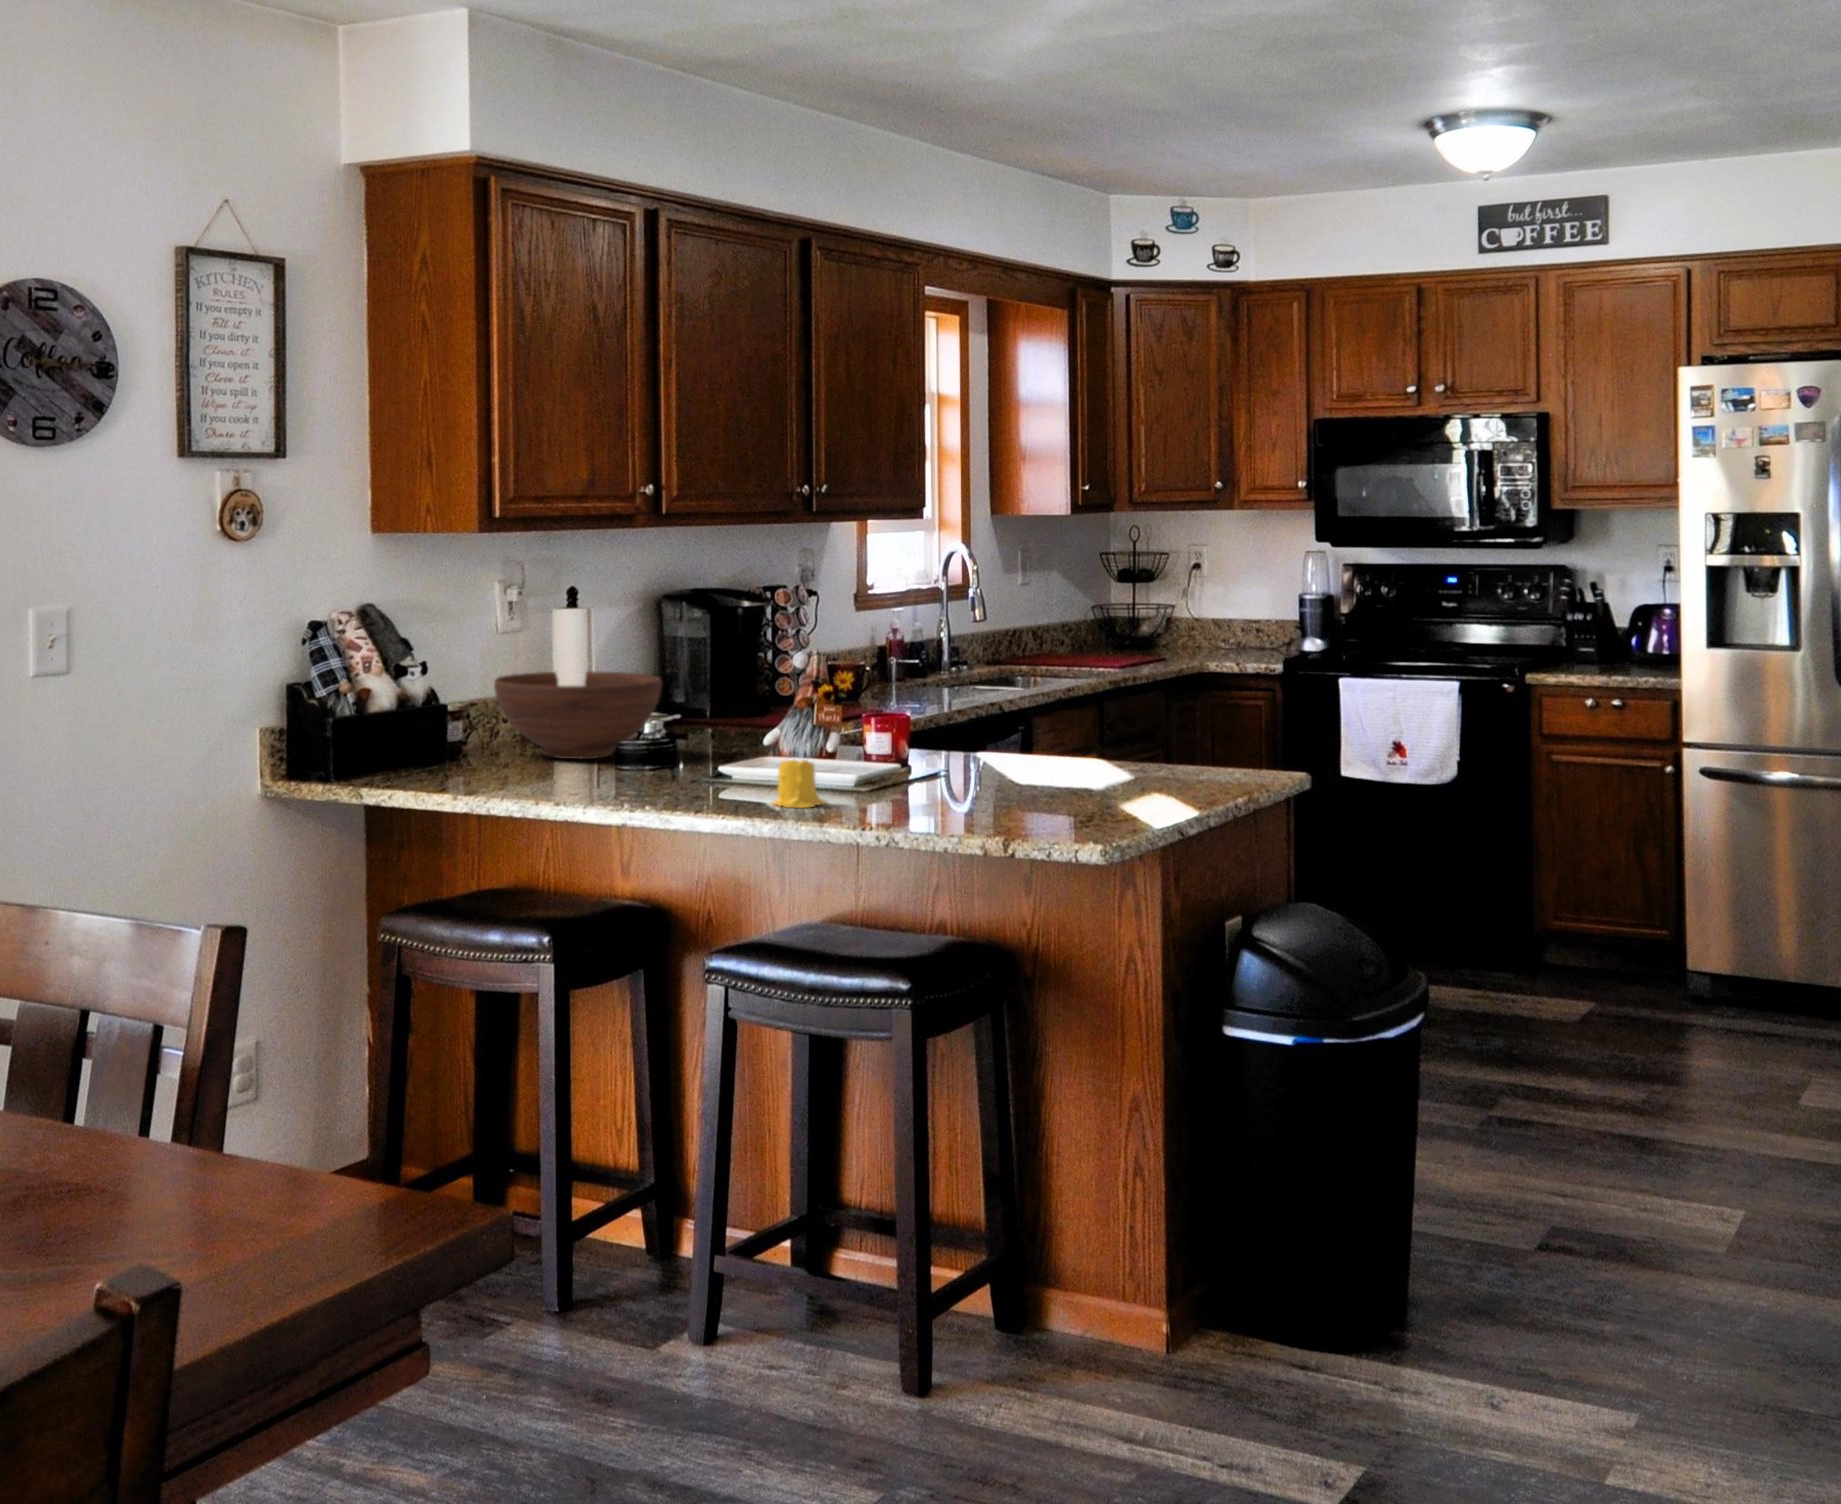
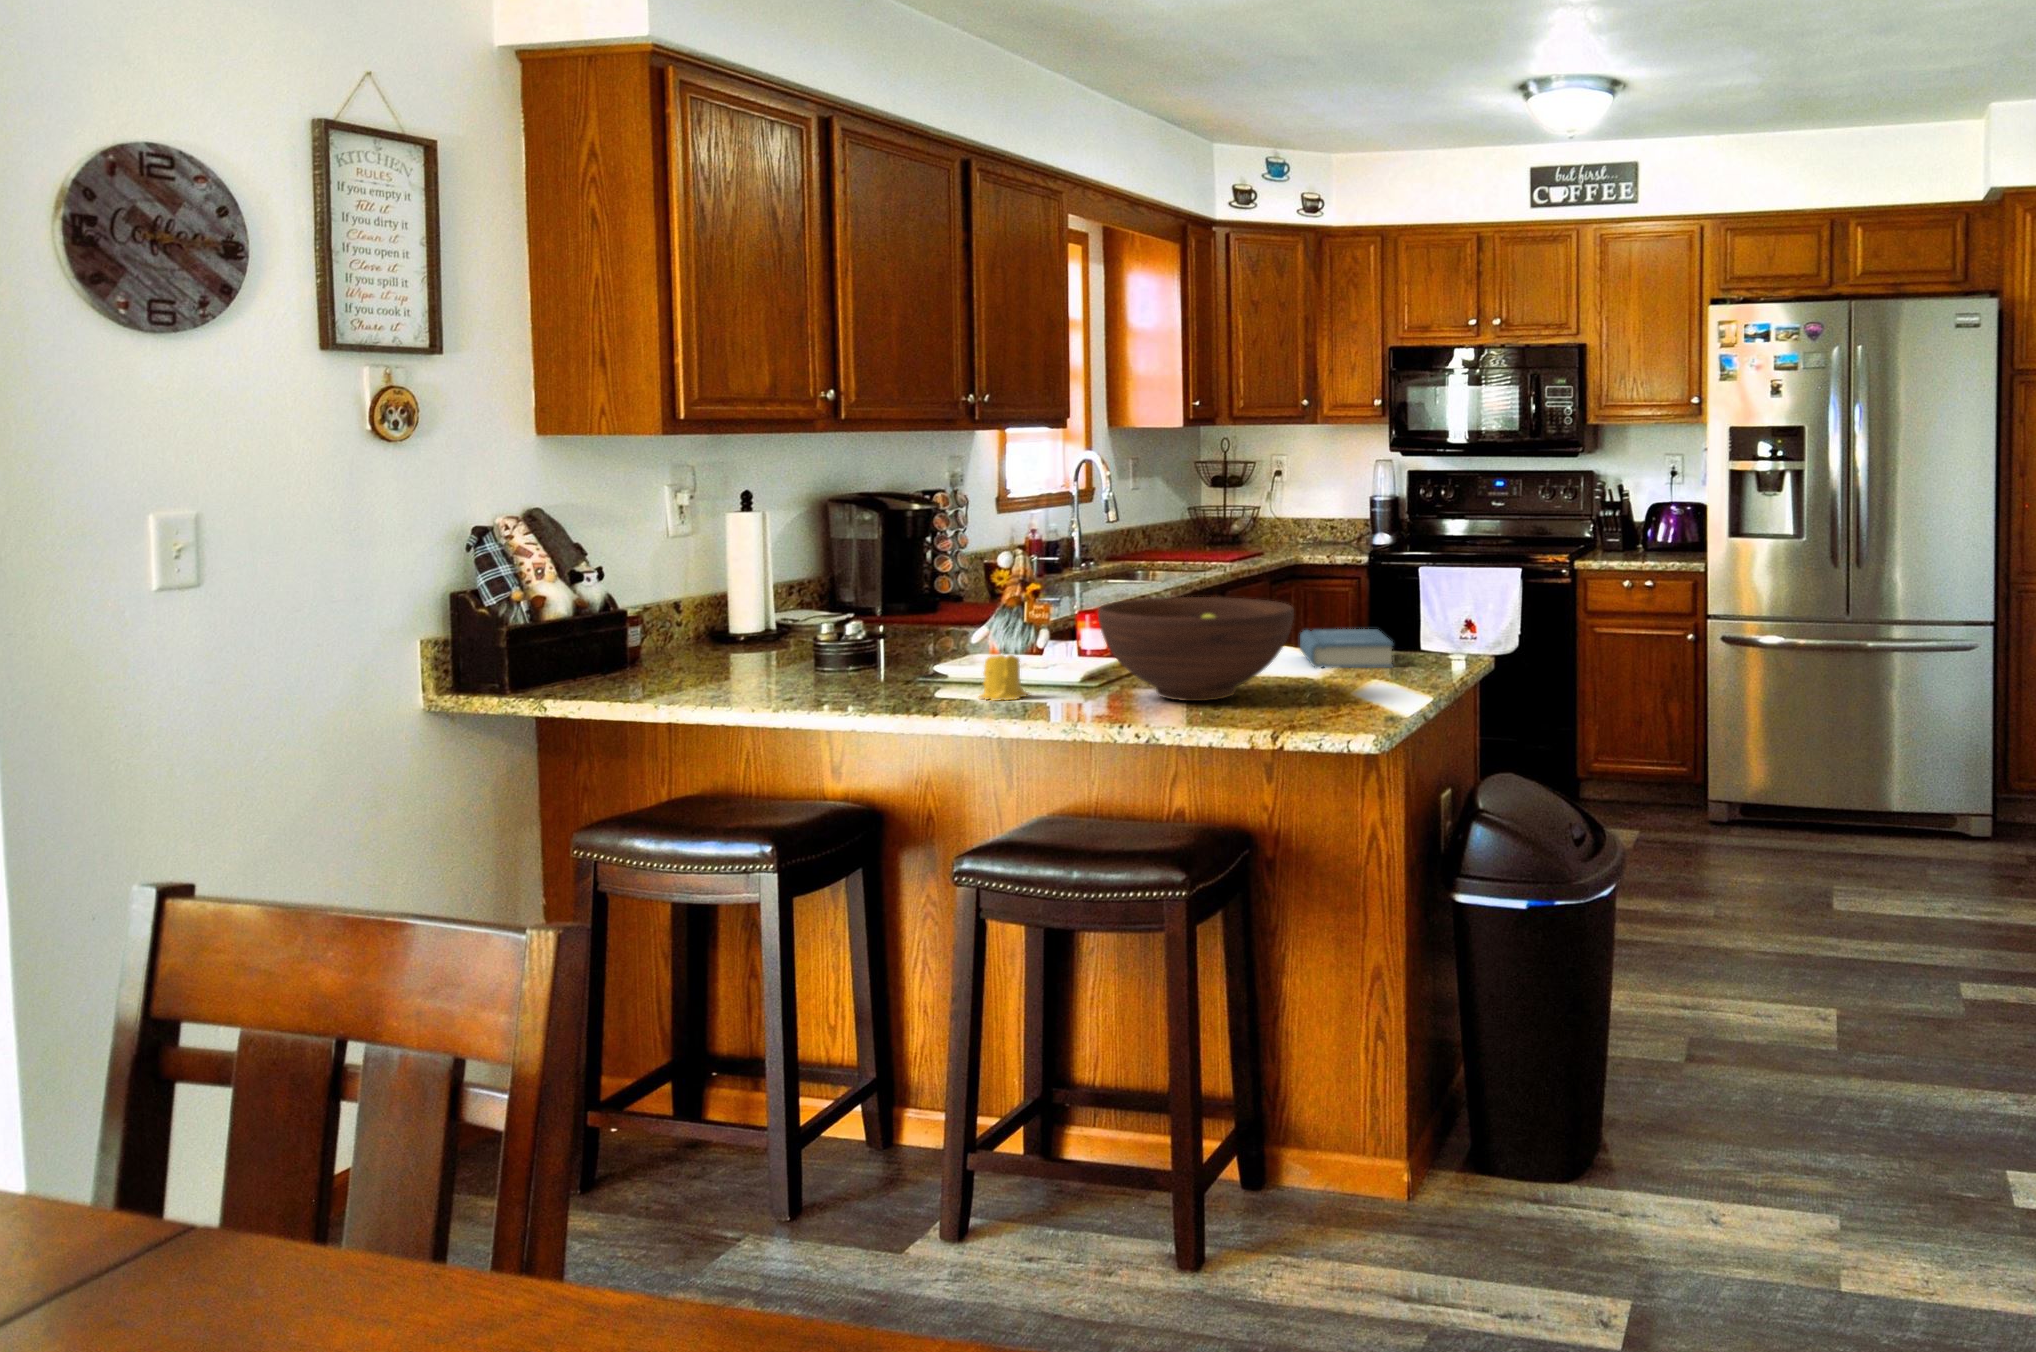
fruit bowl: present [494,672,662,759] -> present [1098,597,1294,701]
hardback book: none [1148,745,1251,791] -> present [1300,629,1393,668]

